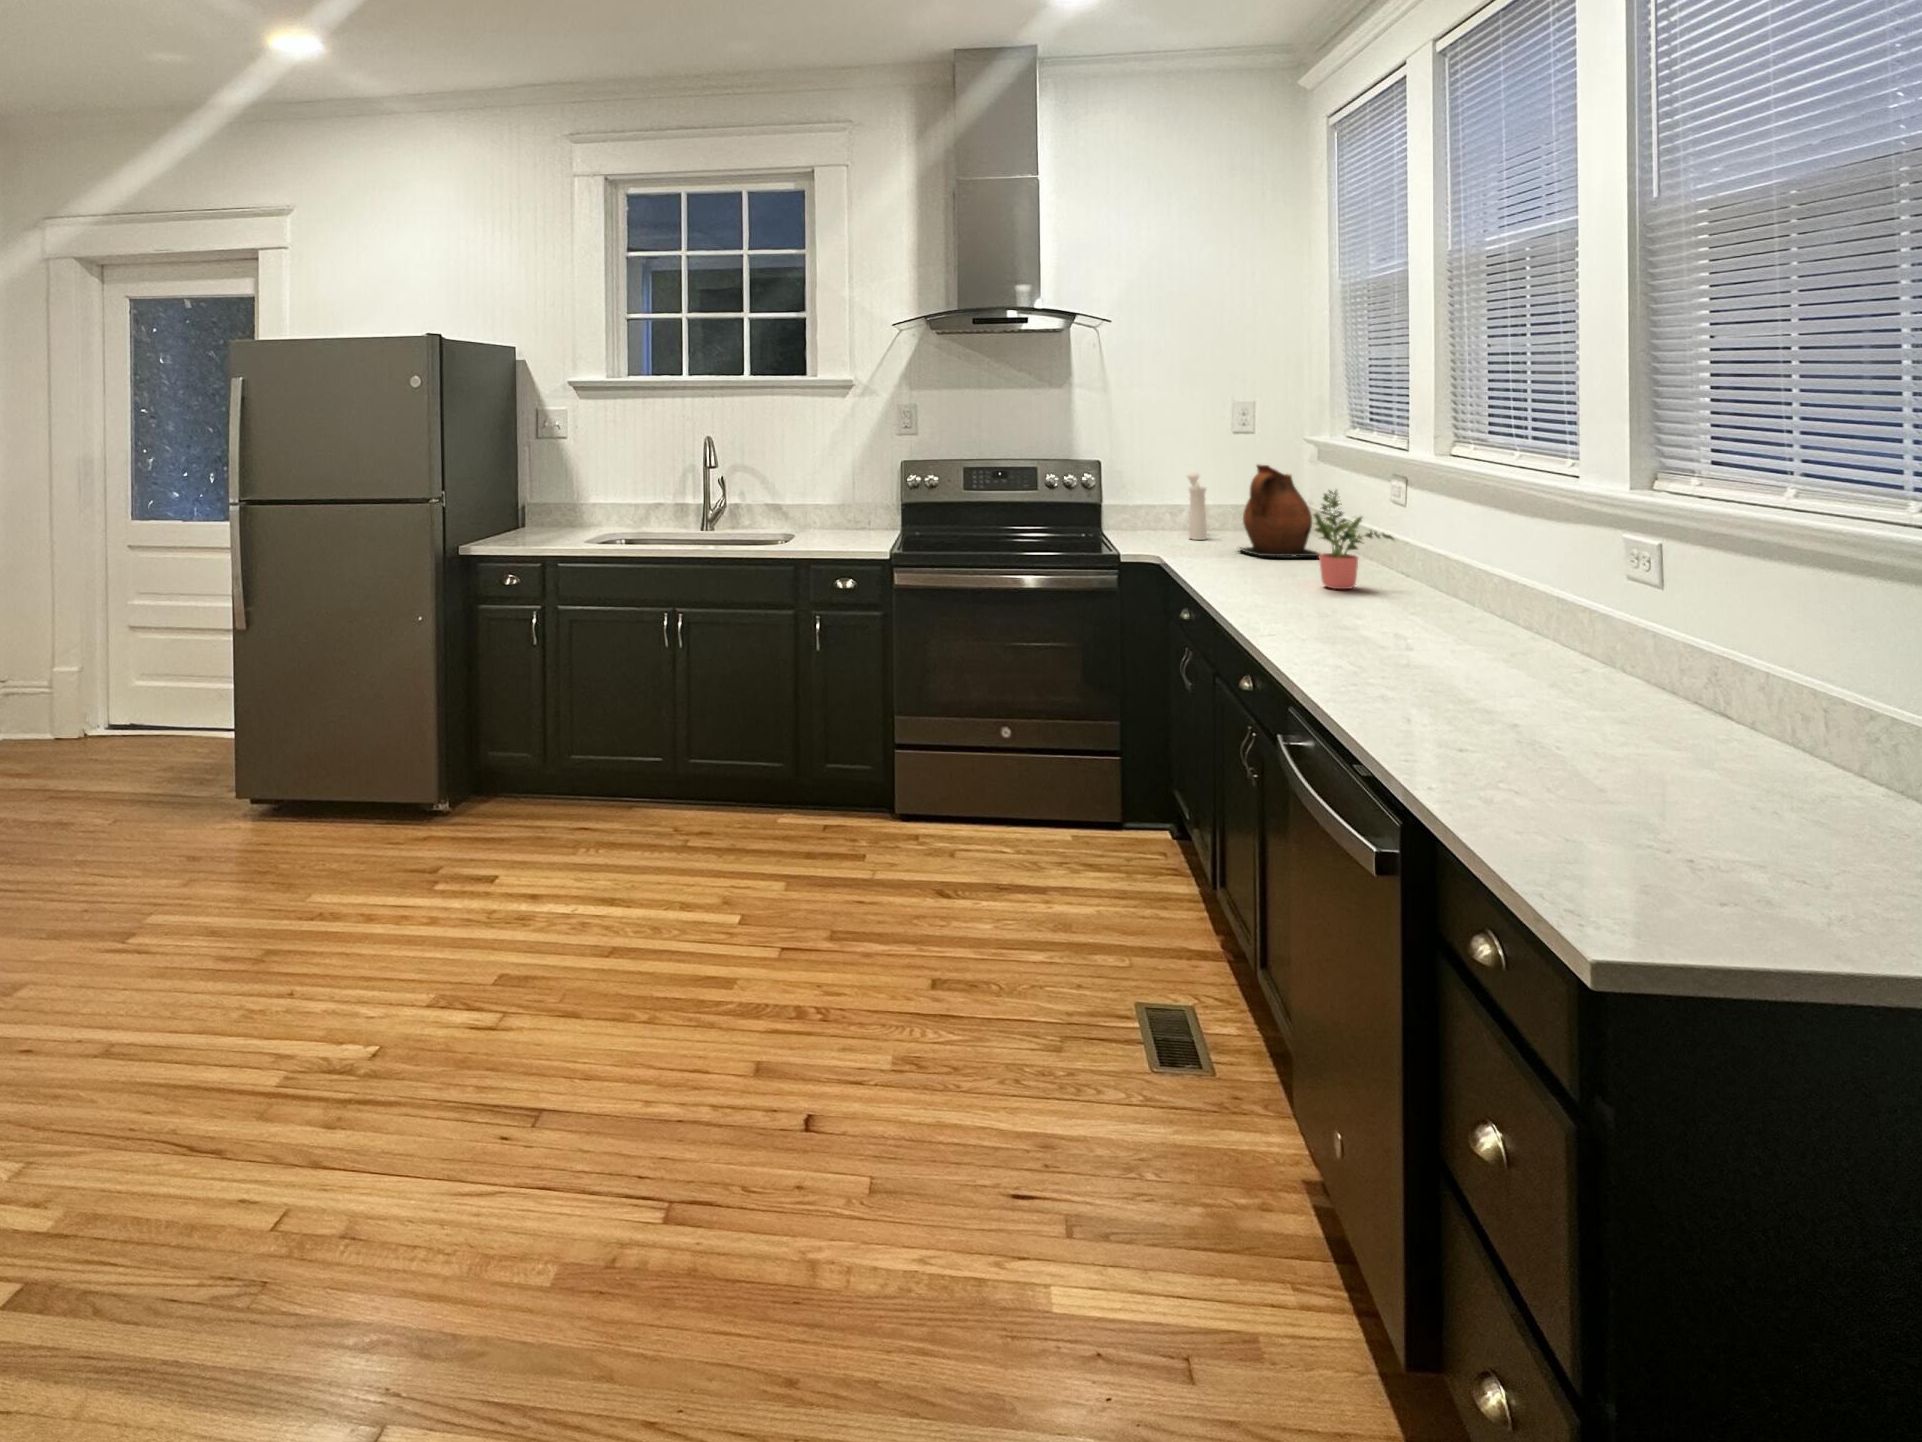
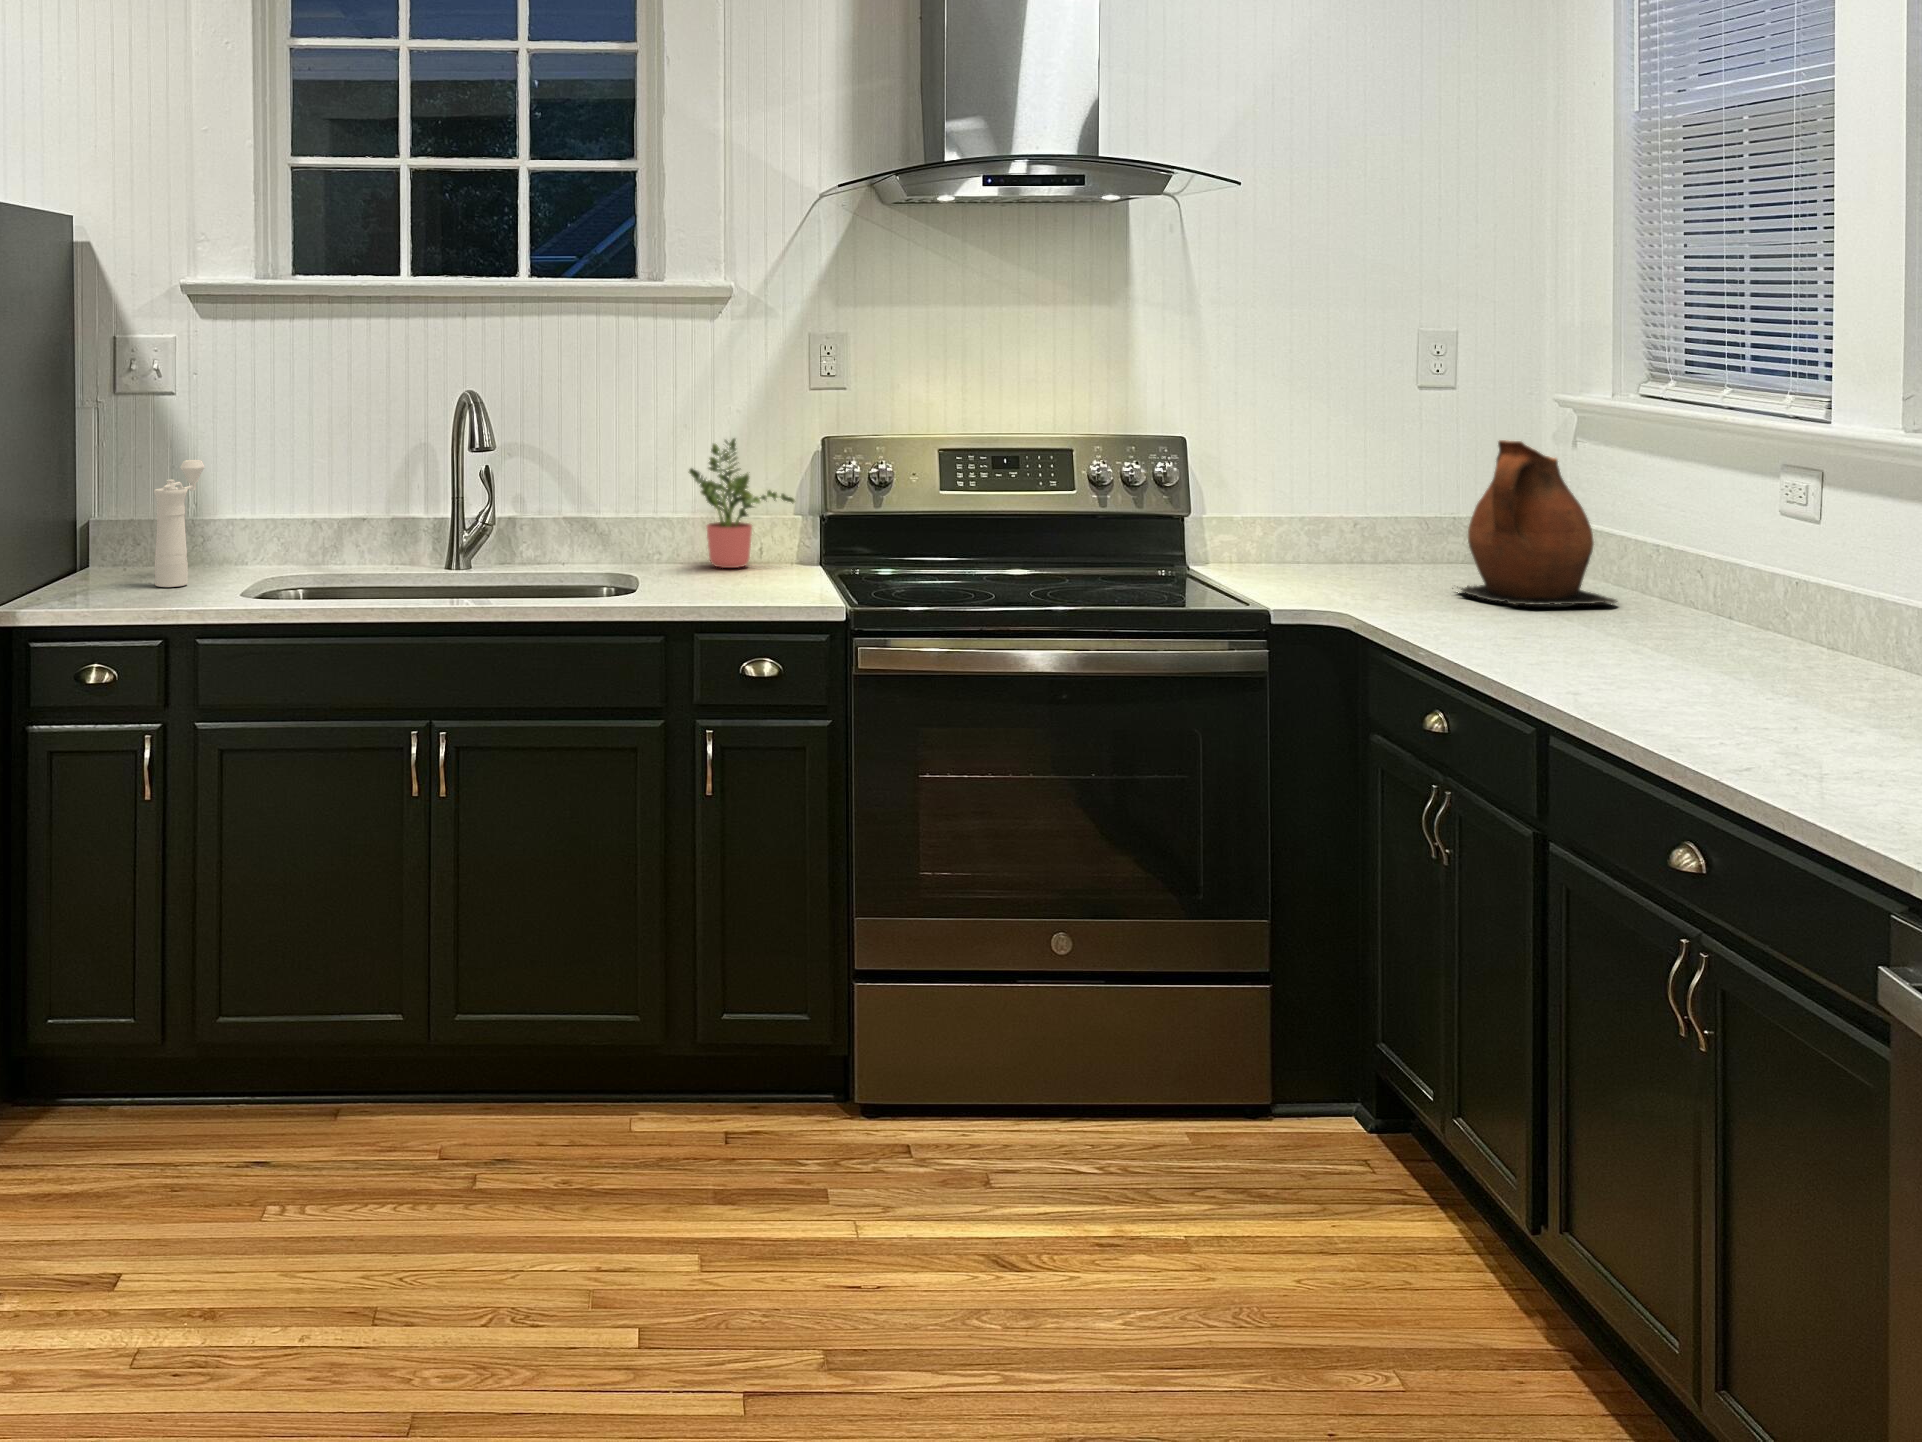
pepper mill: present [1187,472,1207,540] -> present [154,460,205,587]
potted plant: present [1314,490,1394,589] -> present [689,439,795,568]

